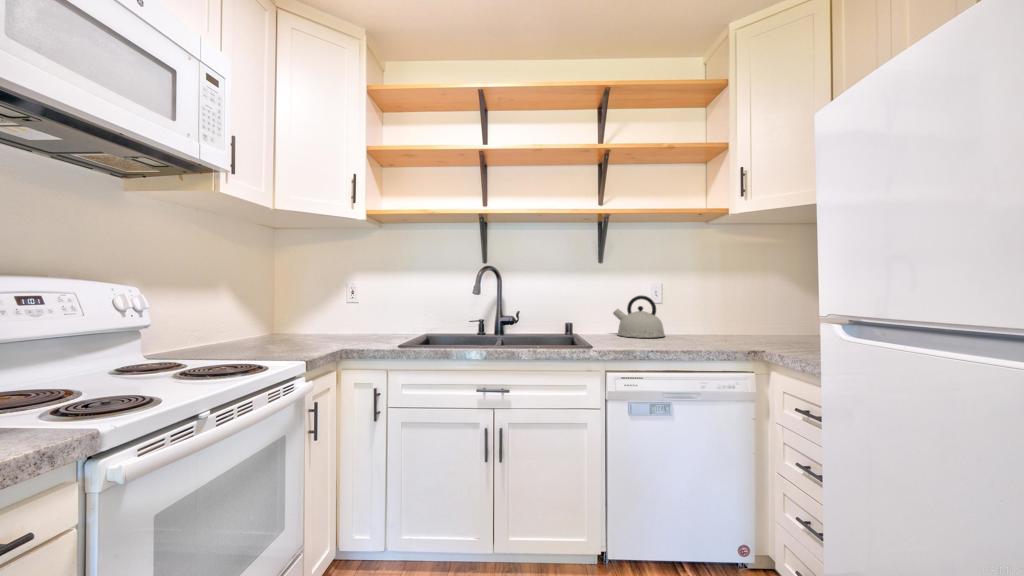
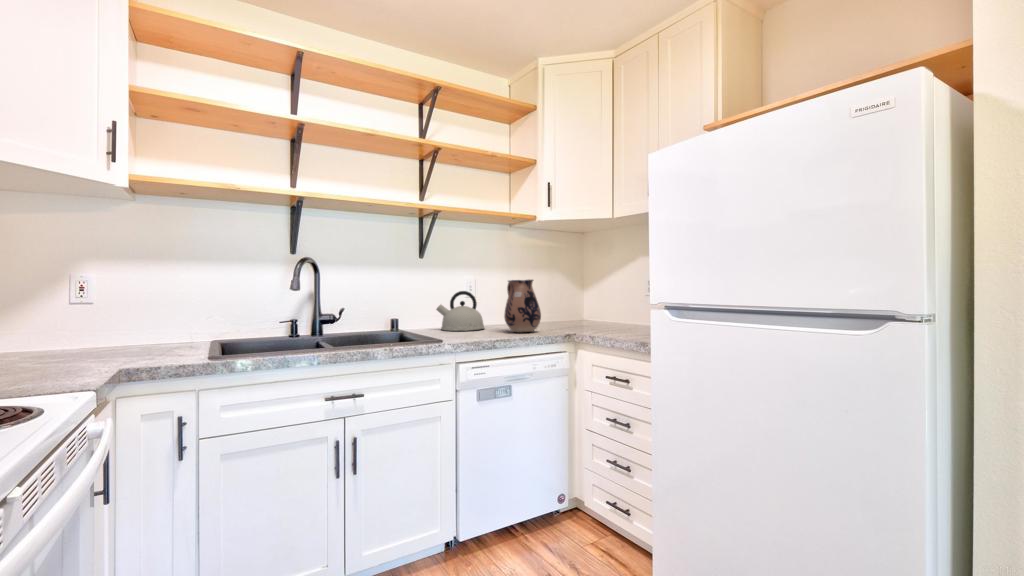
ceramic pitcher: none [679,284,726,346] -> present [504,280,541,333]

